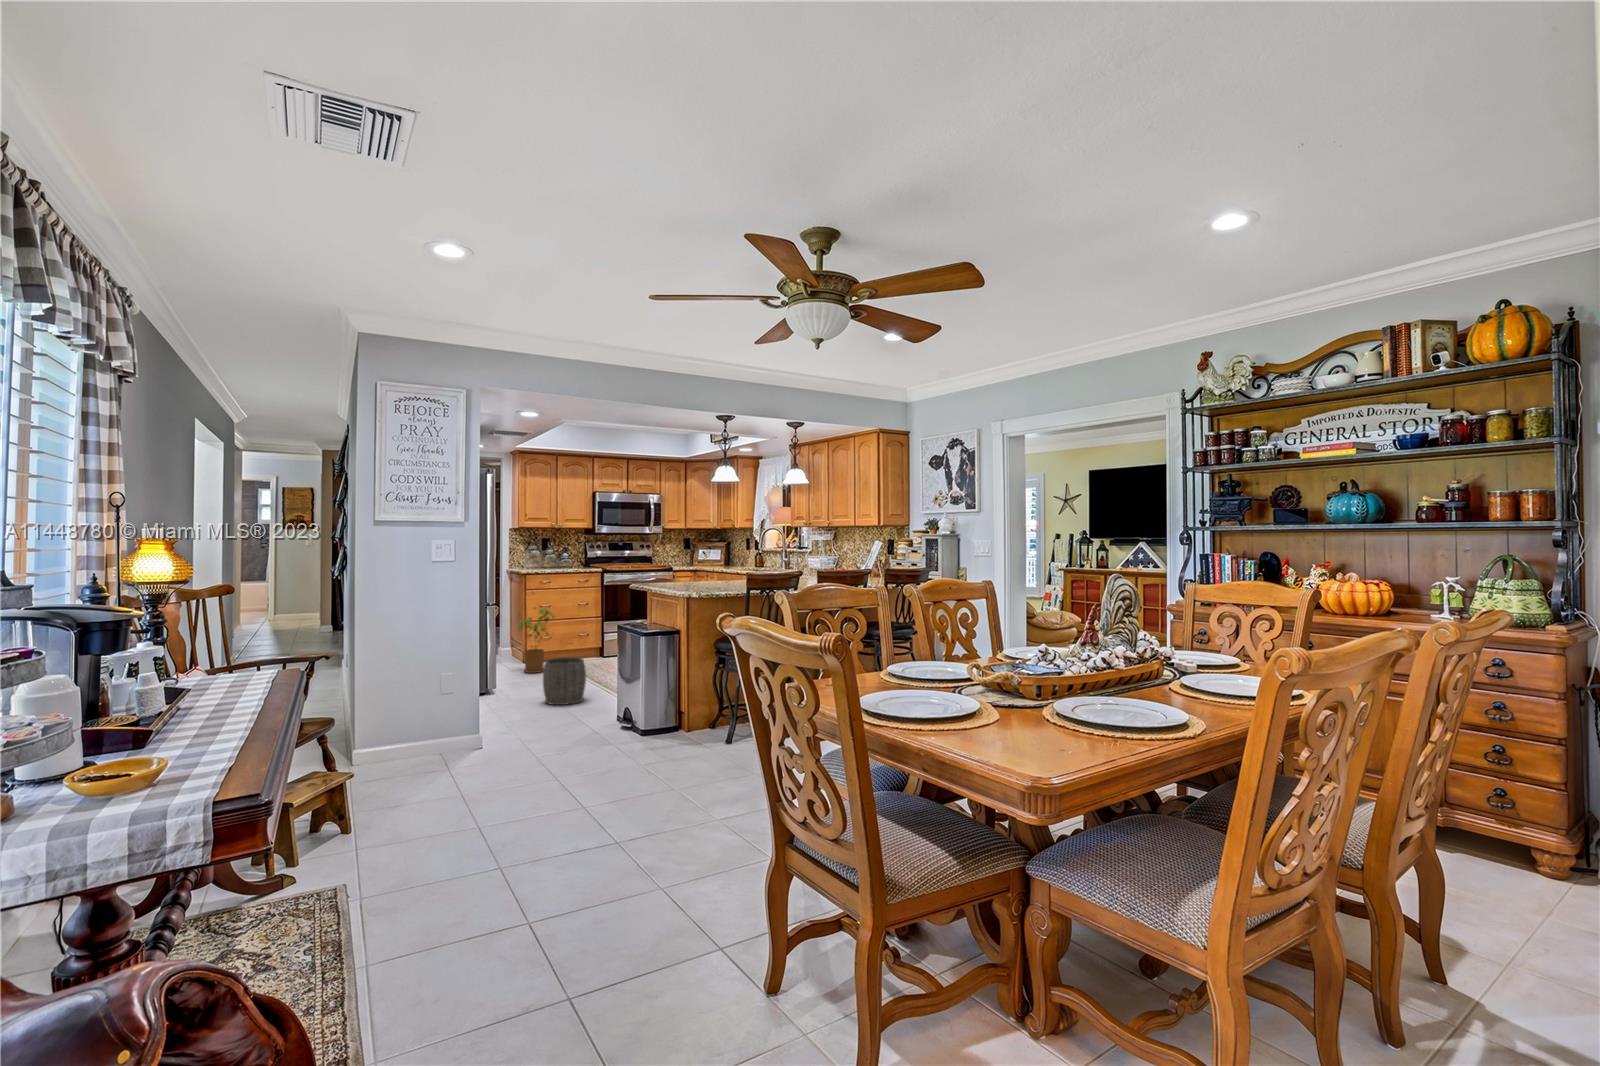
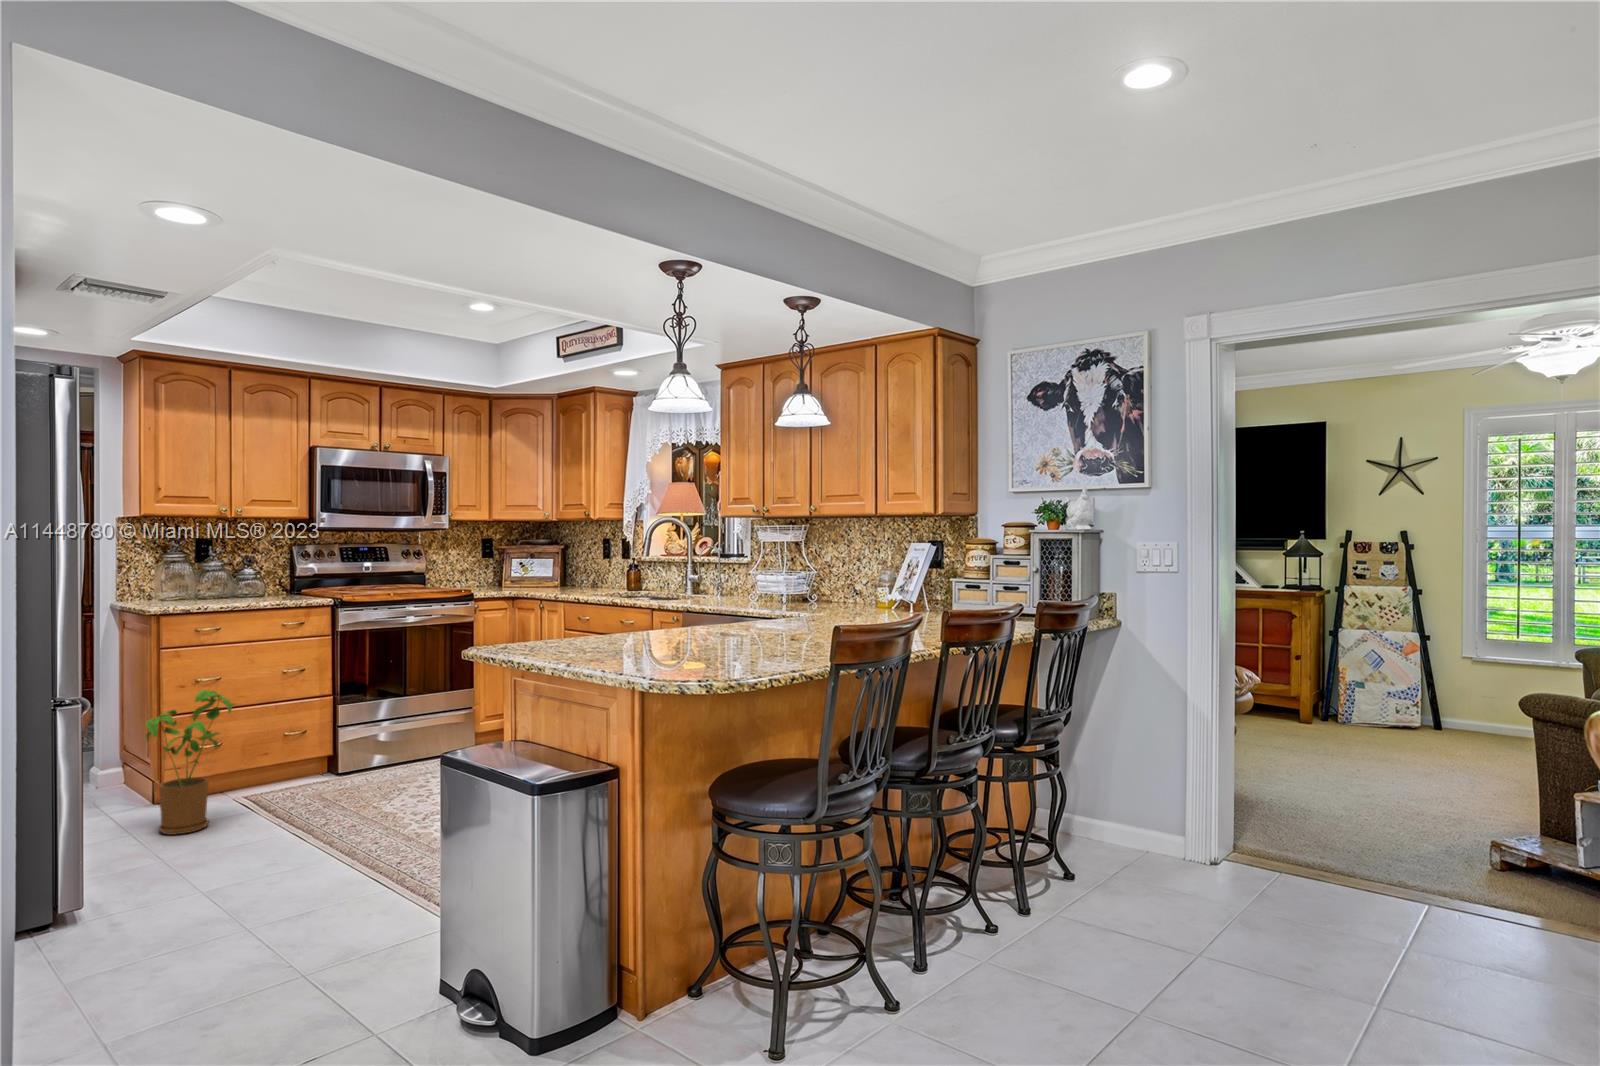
woven basket: present [543,657,586,705] -> none [221,816,332,944]

